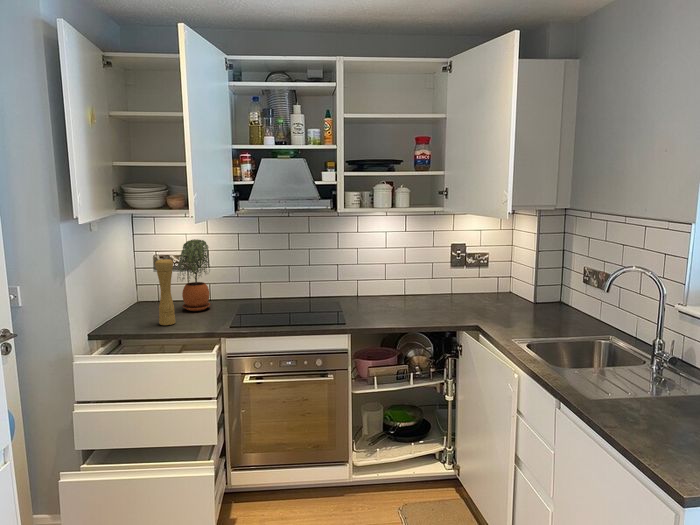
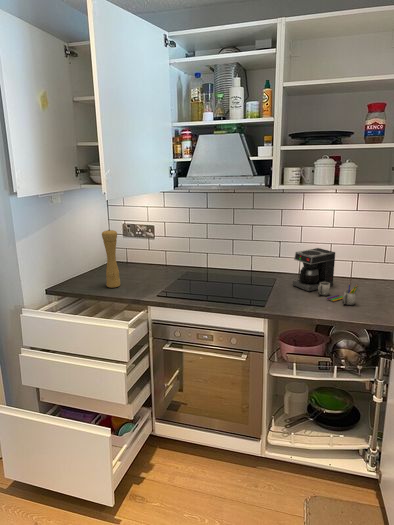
potted plant: present [179,239,210,311] -> none [131,212,160,275]
coffee maker: none [359,268,424,315] -> present [293,248,358,305]

